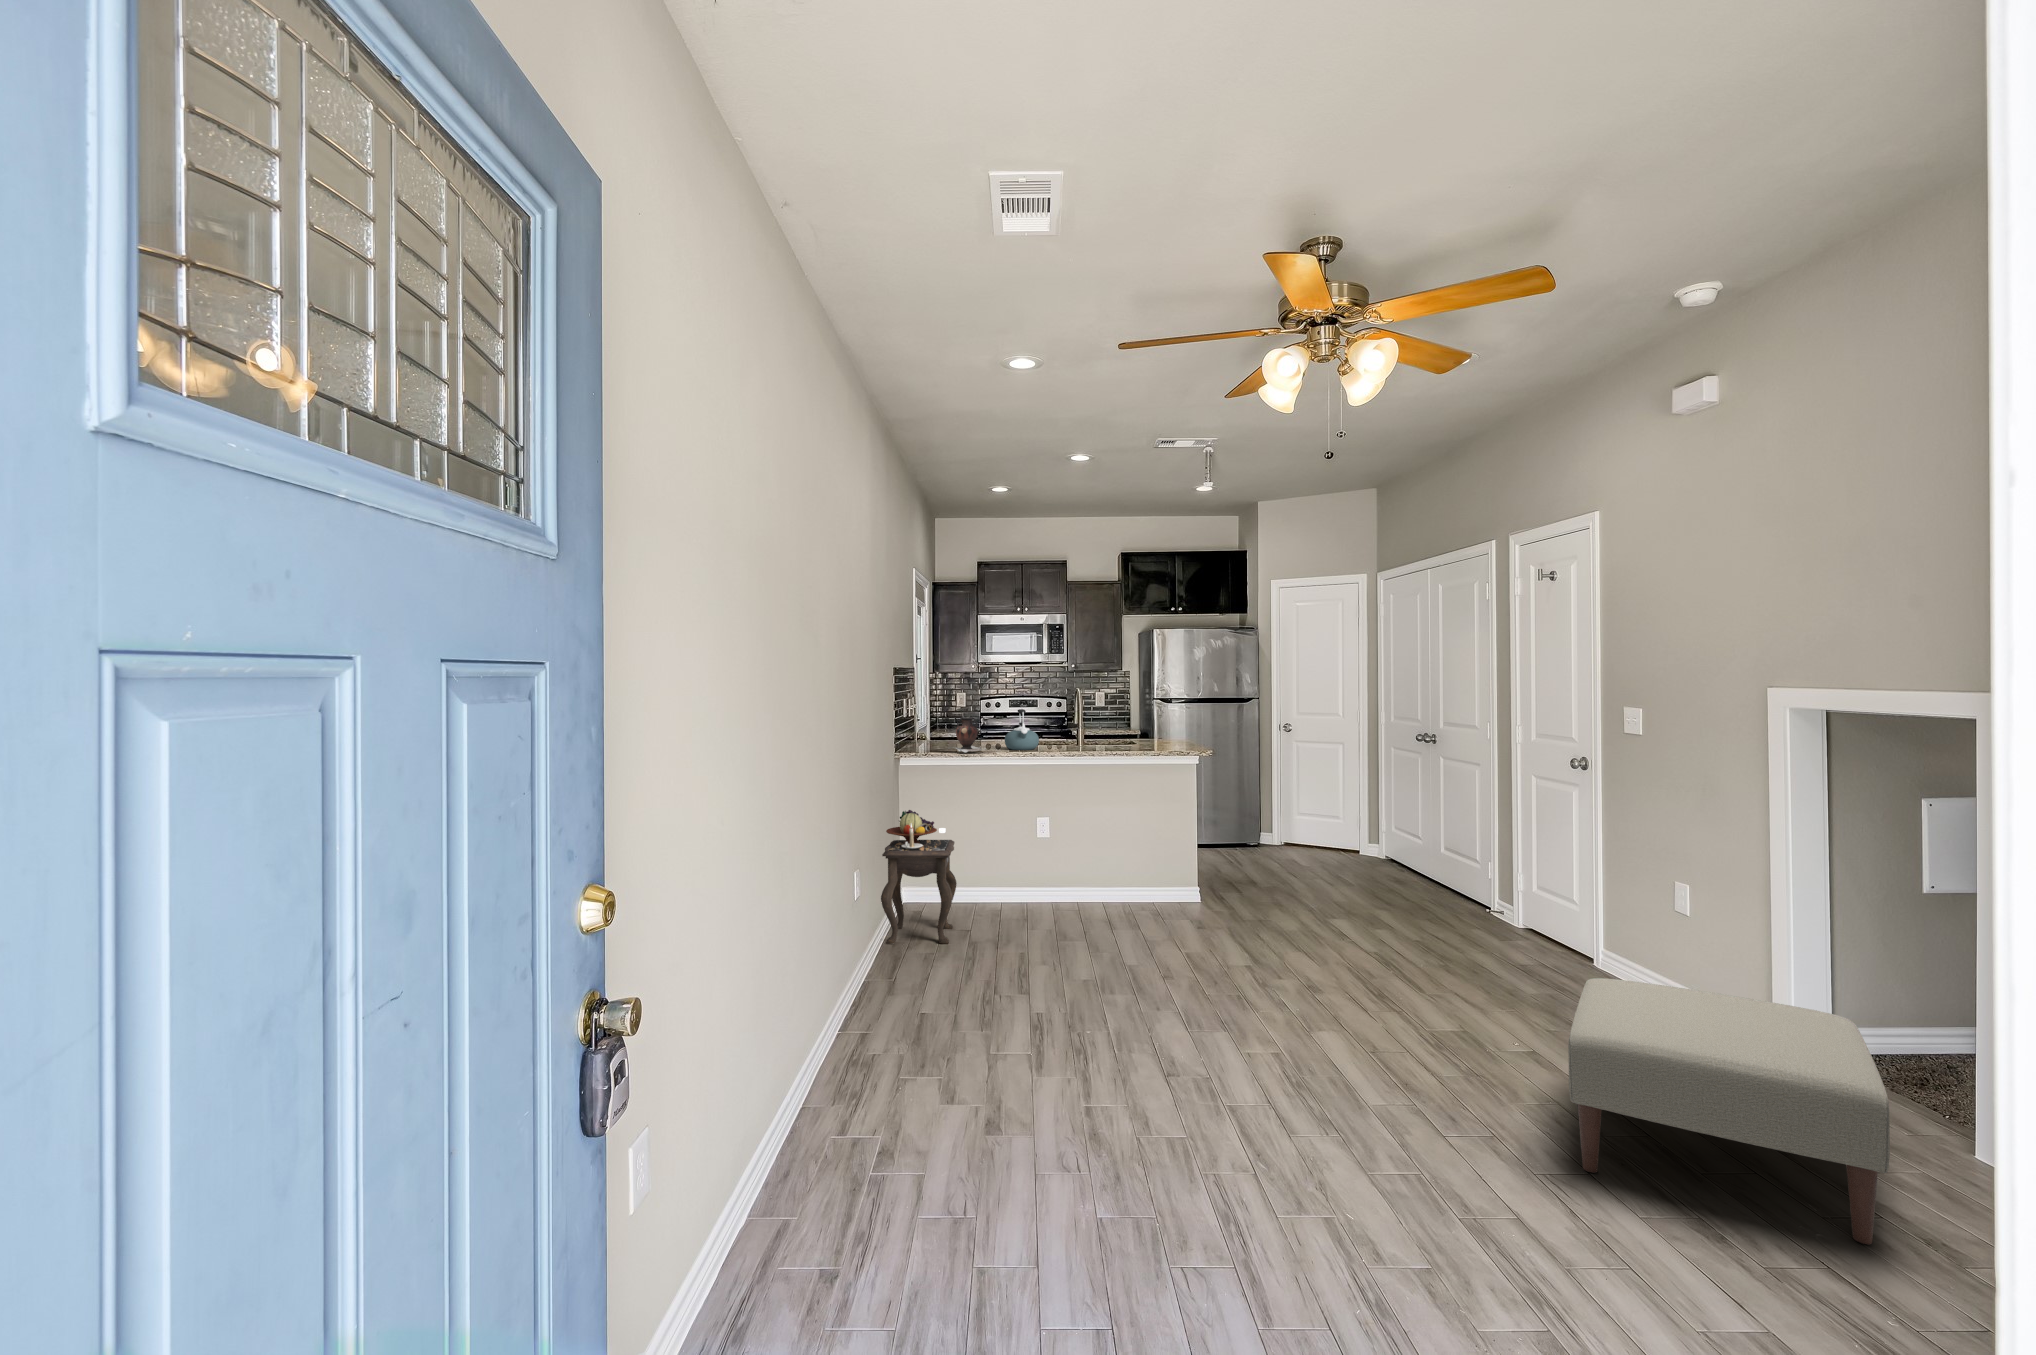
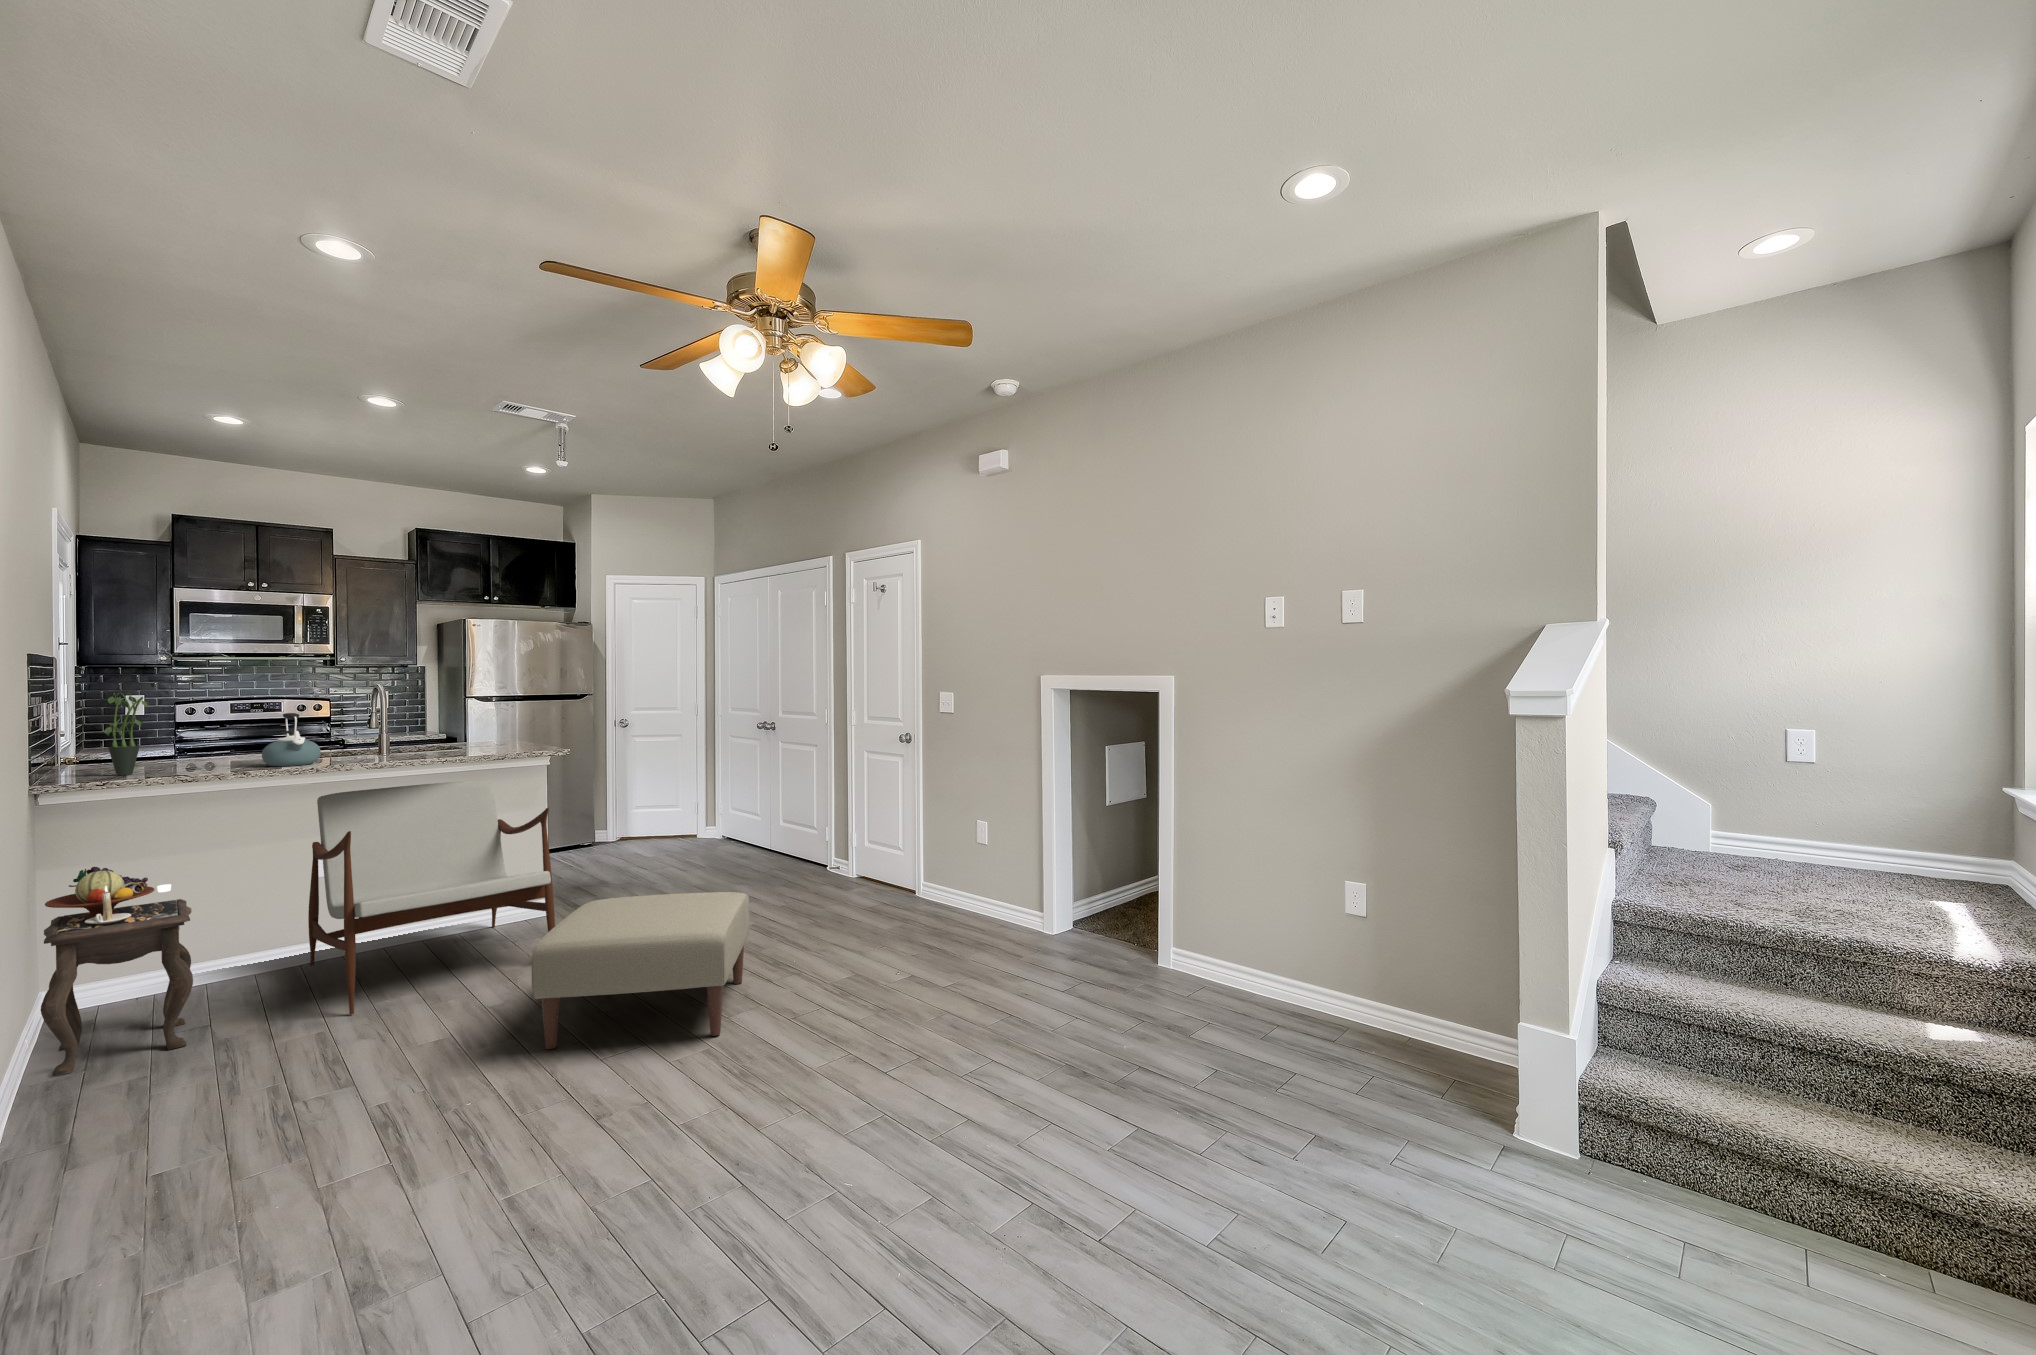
potted plant: none [924,692,947,749] -> present [104,692,149,775]
vase: present [955,717,991,753] -> none [161,725,246,775]
armchair: none [1028,772,1186,948] -> present [308,780,555,1014]
ottoman: present [1568,978,1890,1244] -> present [531,892,750,1049]

